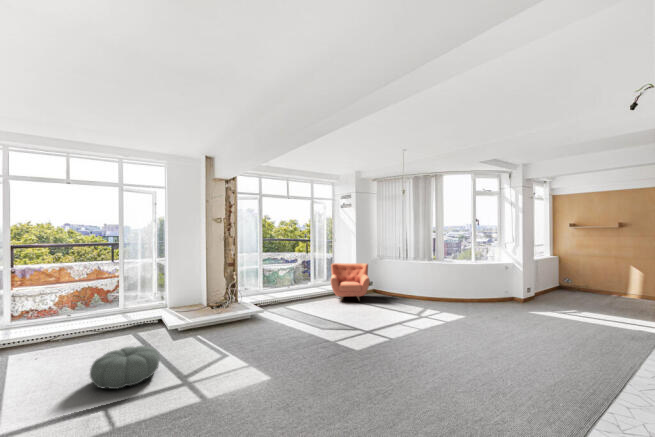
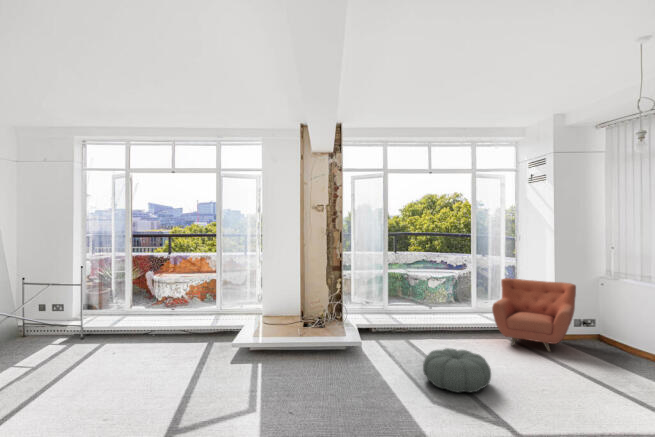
pouf: present [90,346,160,389] -> present [423,348,491,392]

